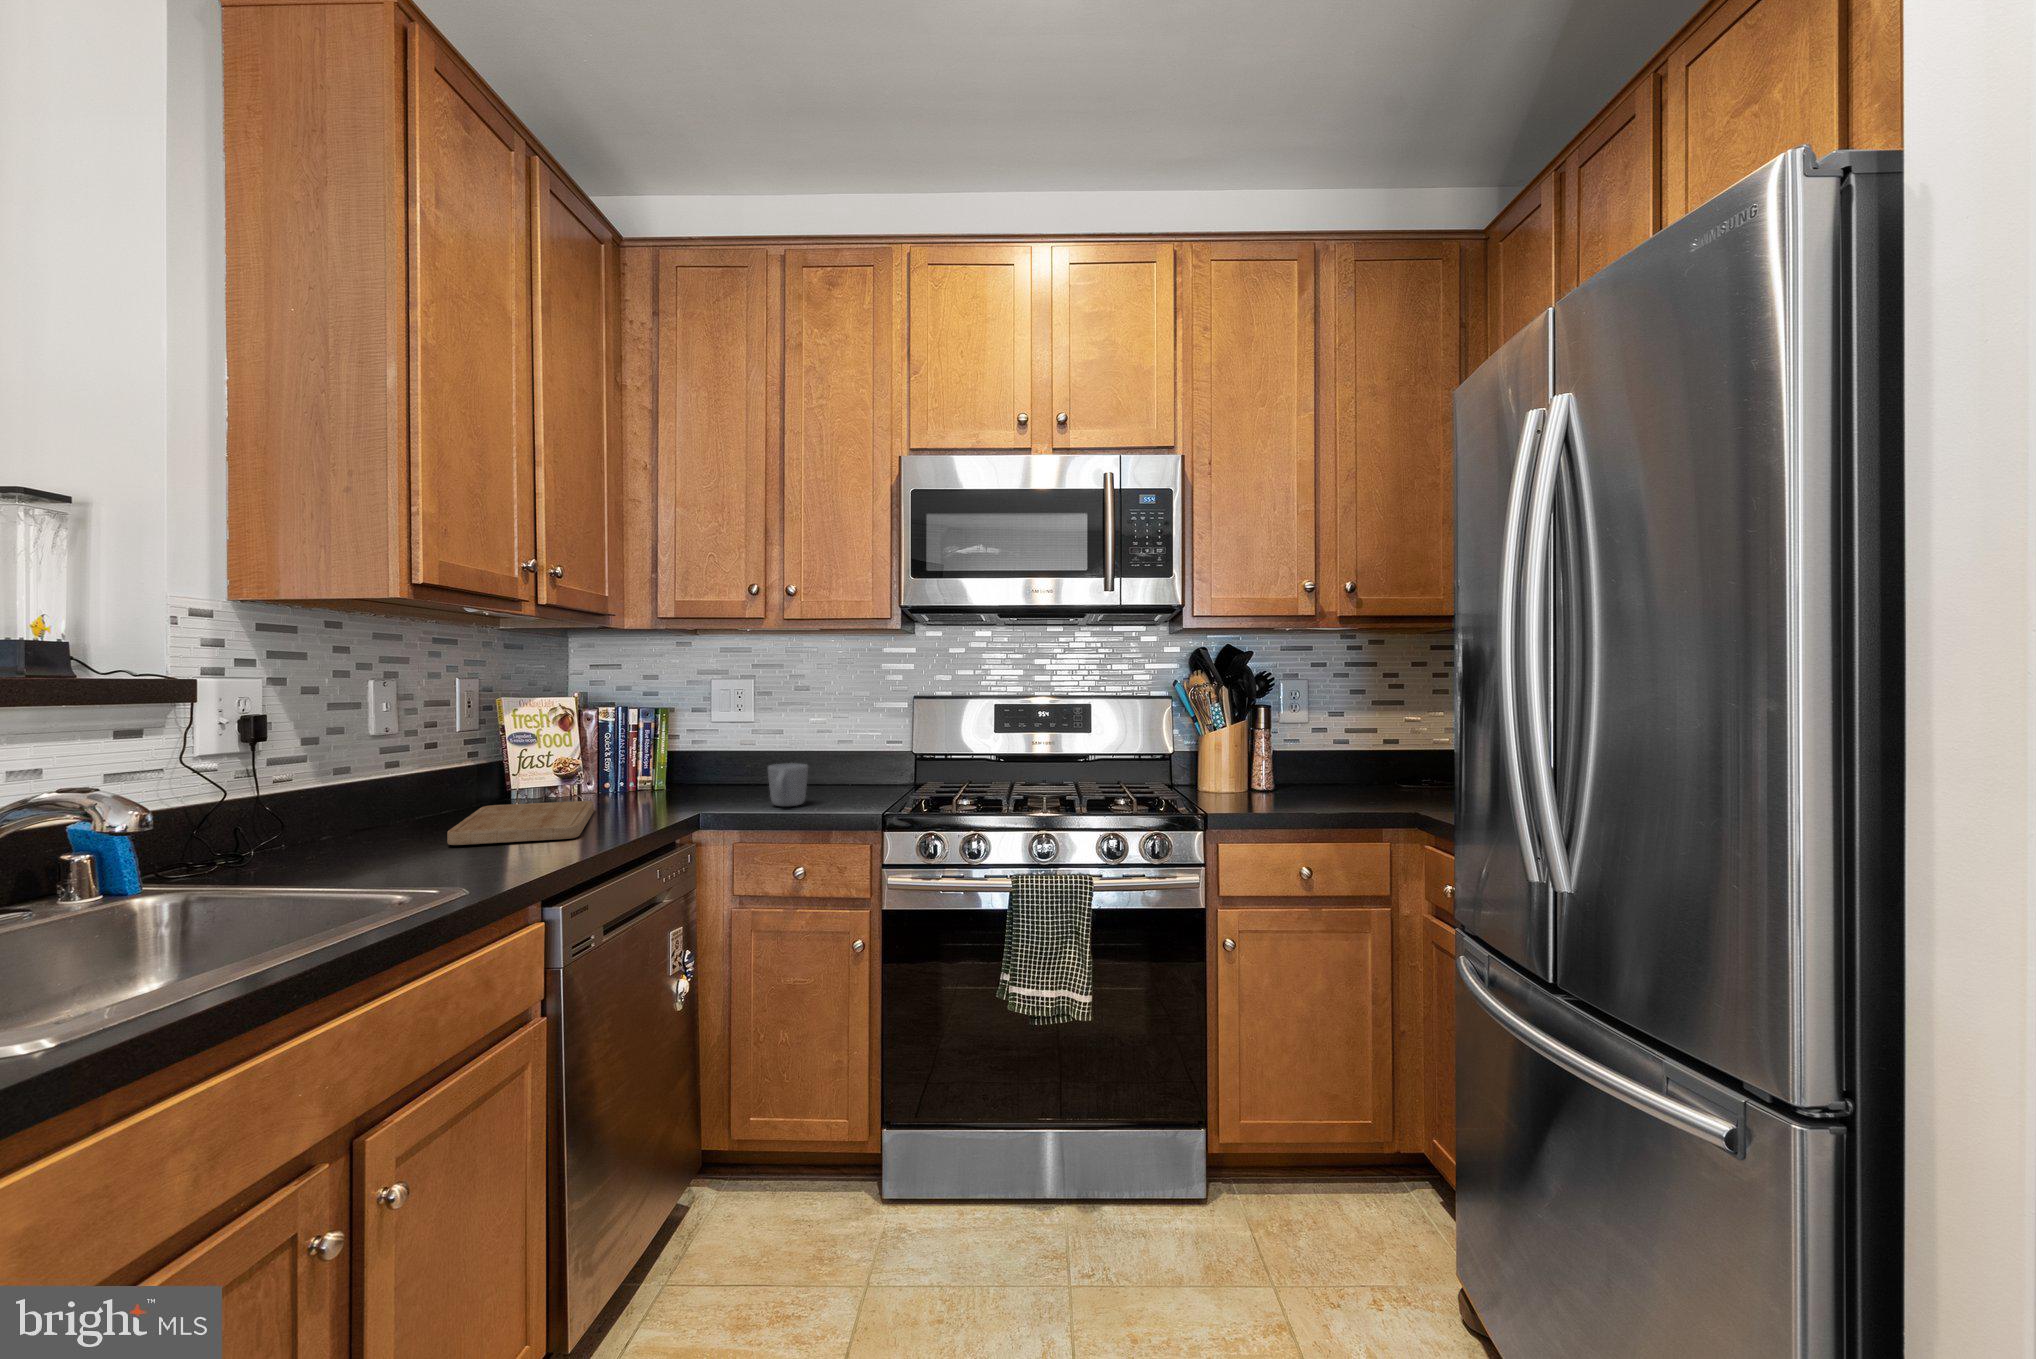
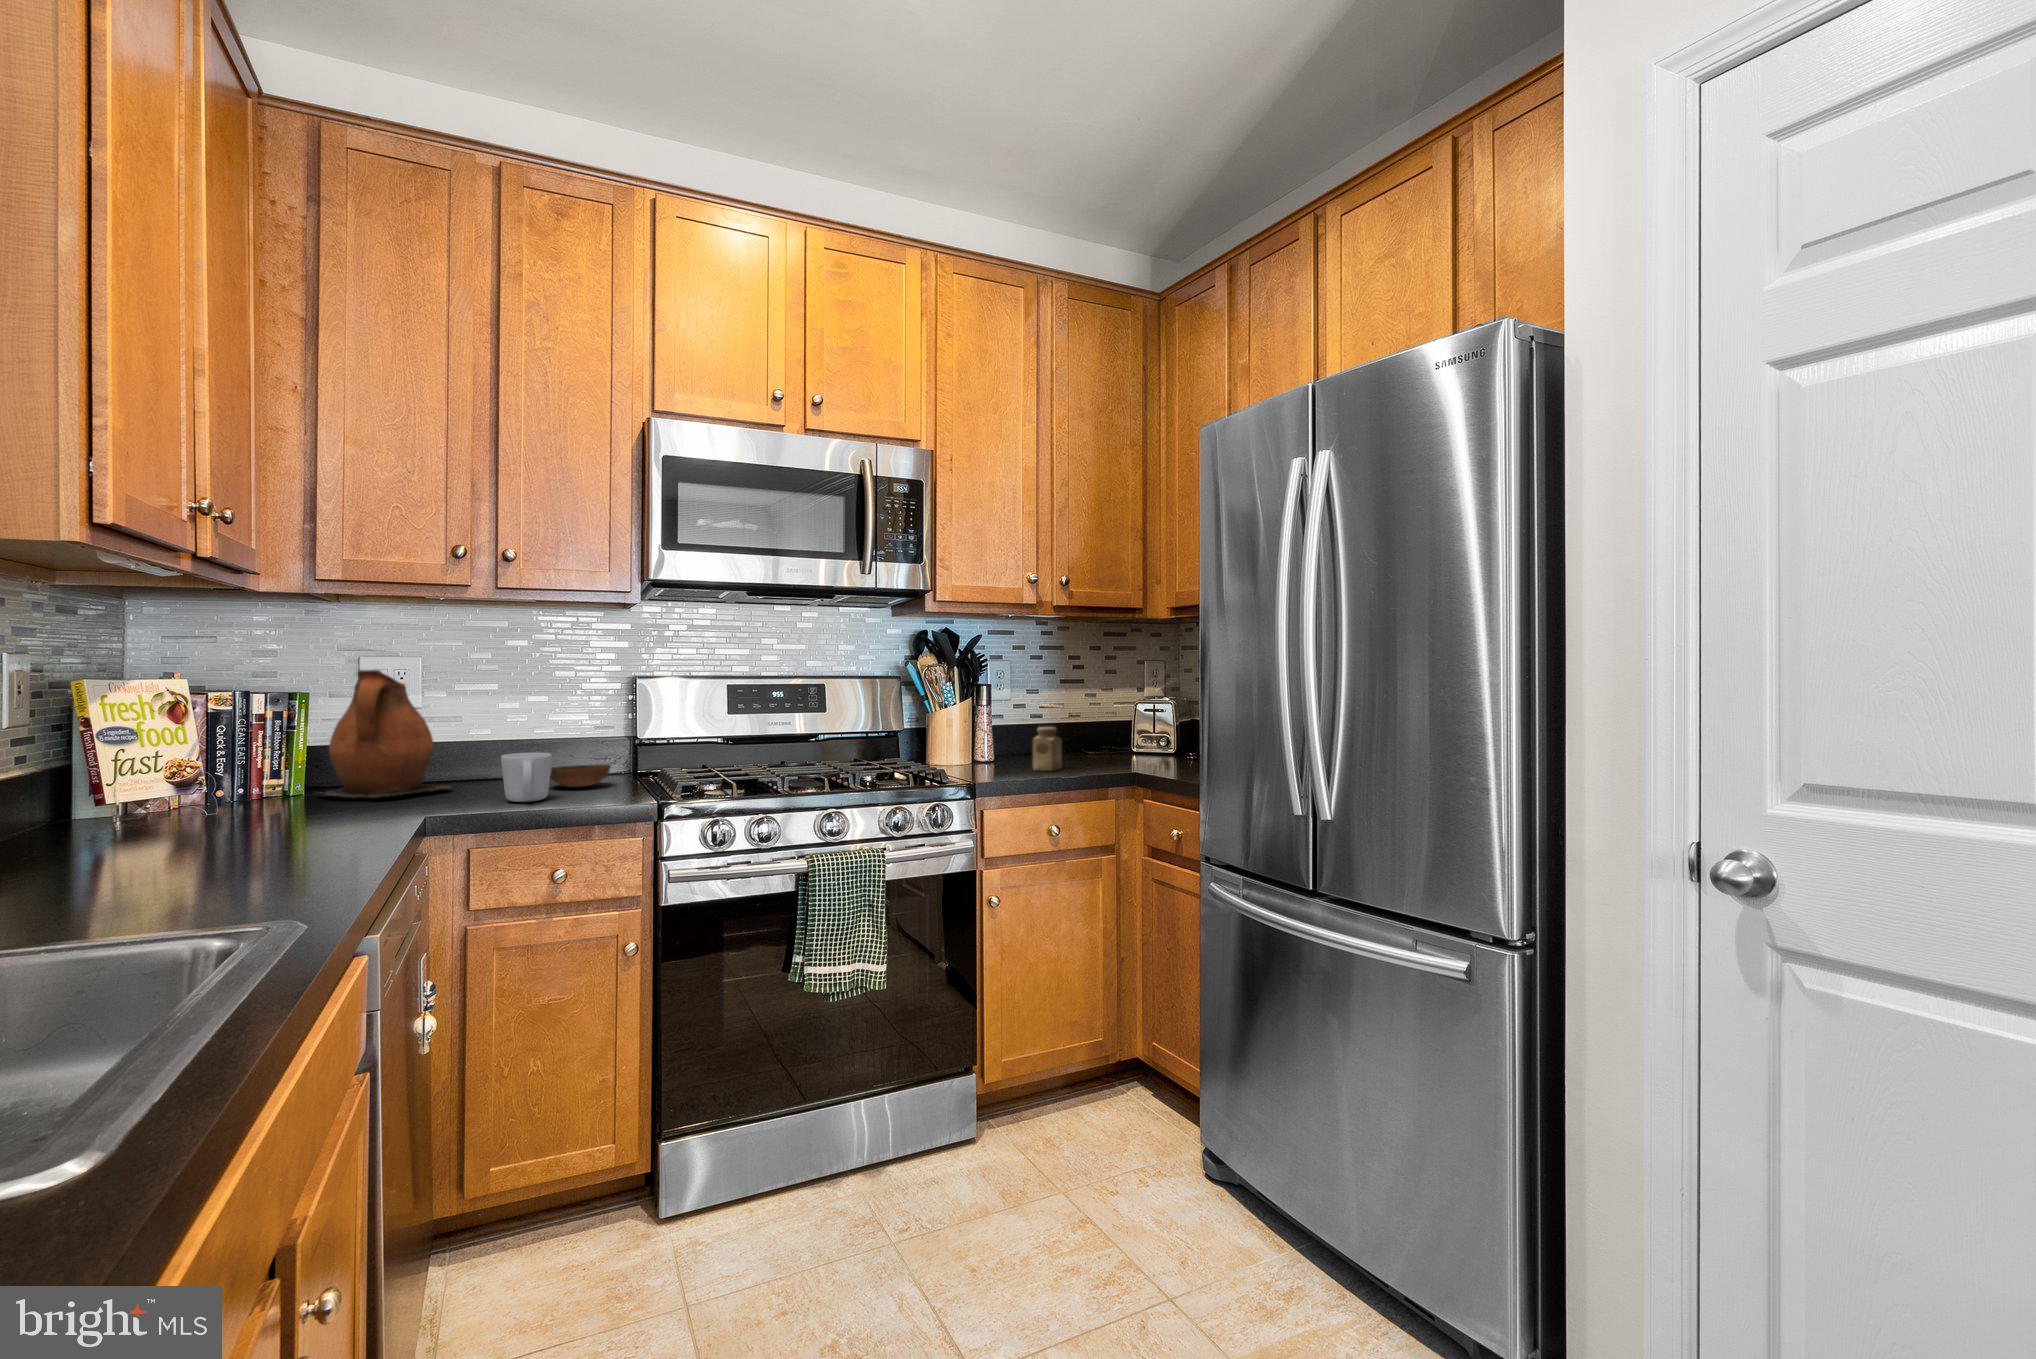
ceramic pitcher: none [660,691,759,795] -> present [324,670,451,798]
salt shaker: none [1294,755,1329,806] -> present [1032,727,1062,771]
bowl: none [821,775,875,795] -> present [550,764,611,787]
cutting board: present [447,801,594,845] -> none [86,810,312,870]

